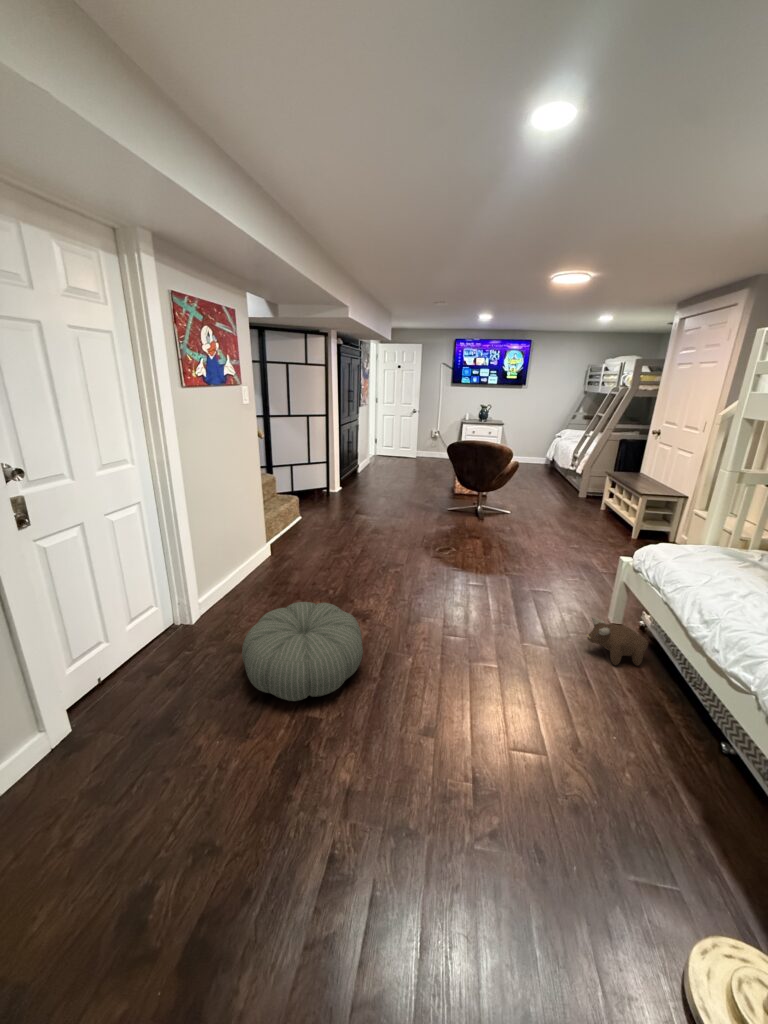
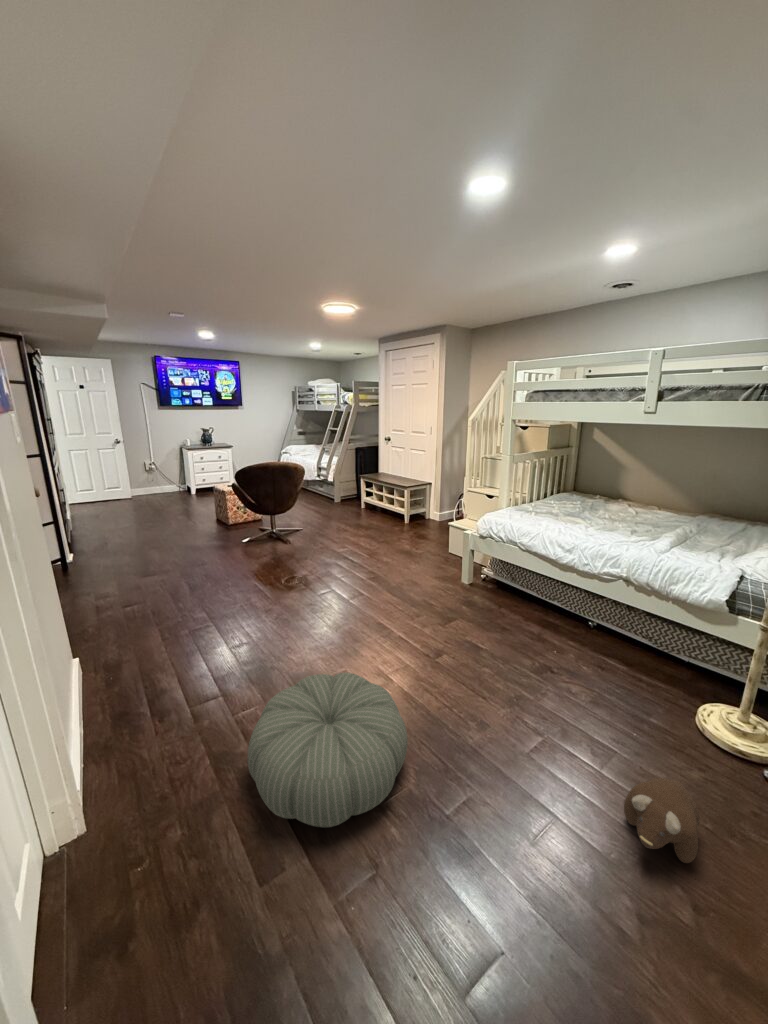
plush toy: present [587,617,648,666] -> present [624,777,700,863]

